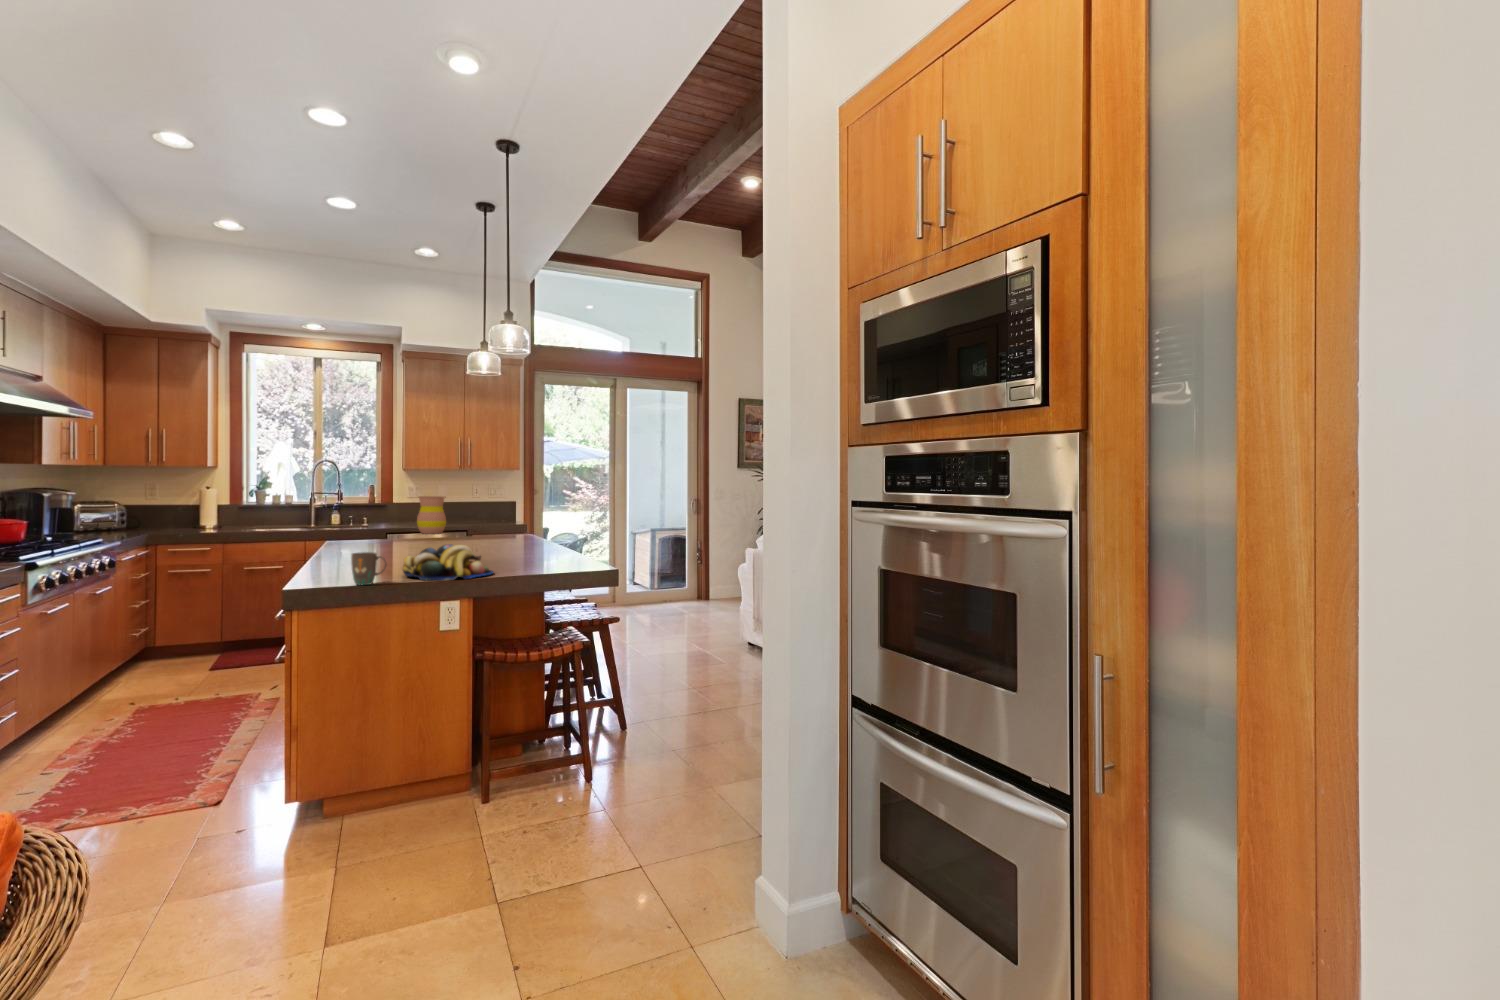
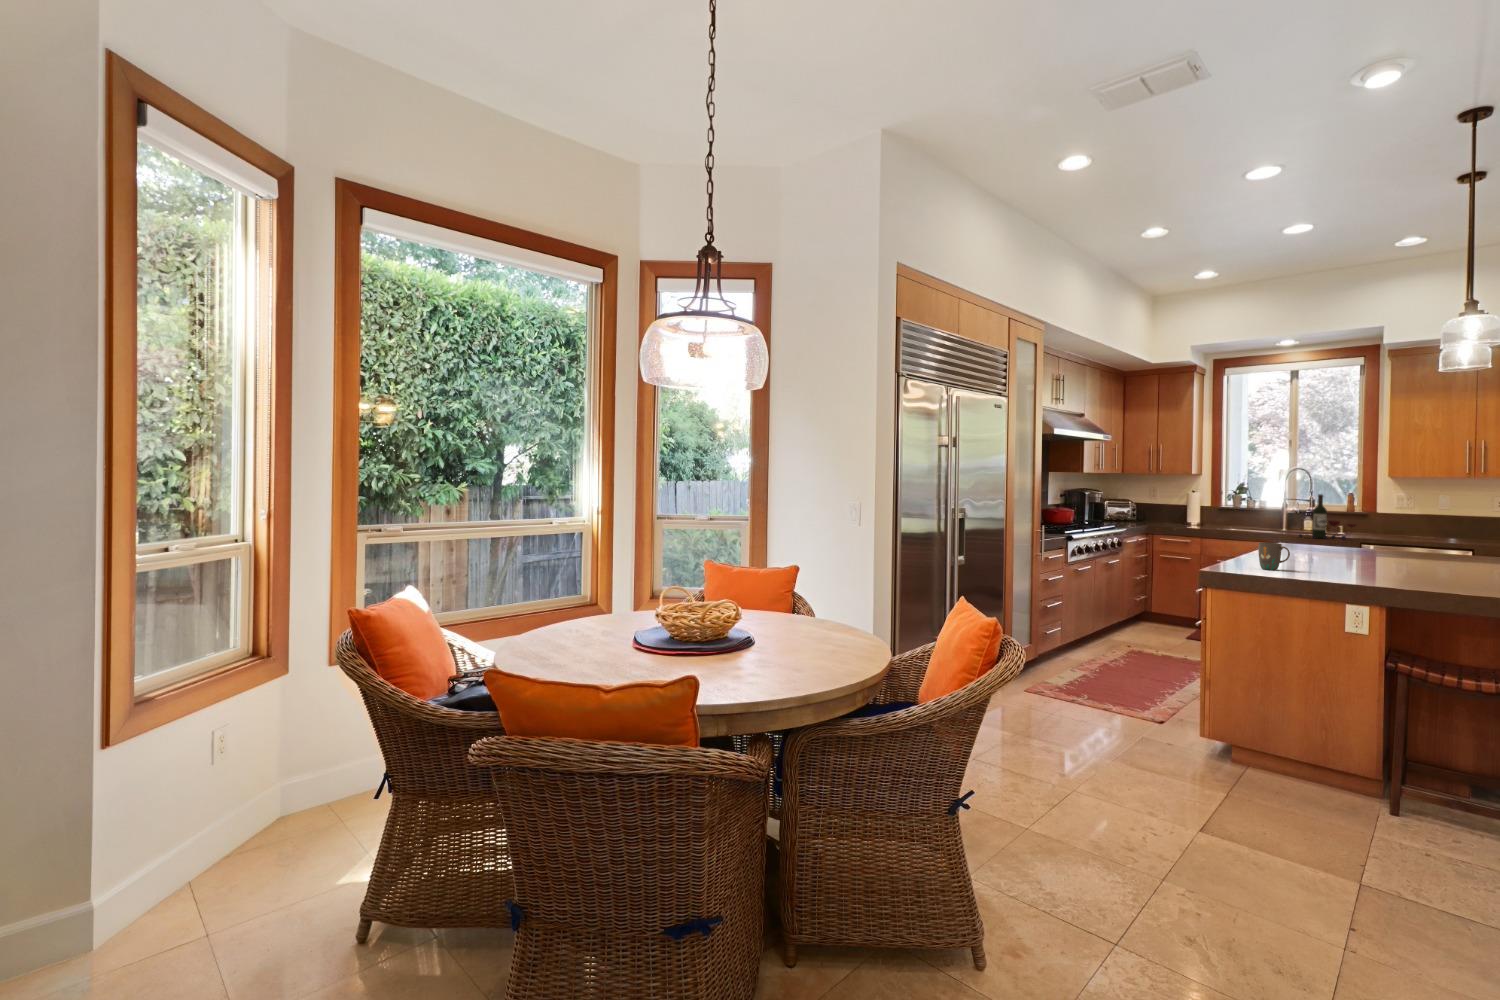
wine bottle: none [332,490,384,536] -> present [1299,494,1356,539]
vase: present [417,496,446,534] -> none [1399,502,1441,544]
fruit bowl: present [402,544,493,580] -> none [1314,544,1420,577]

